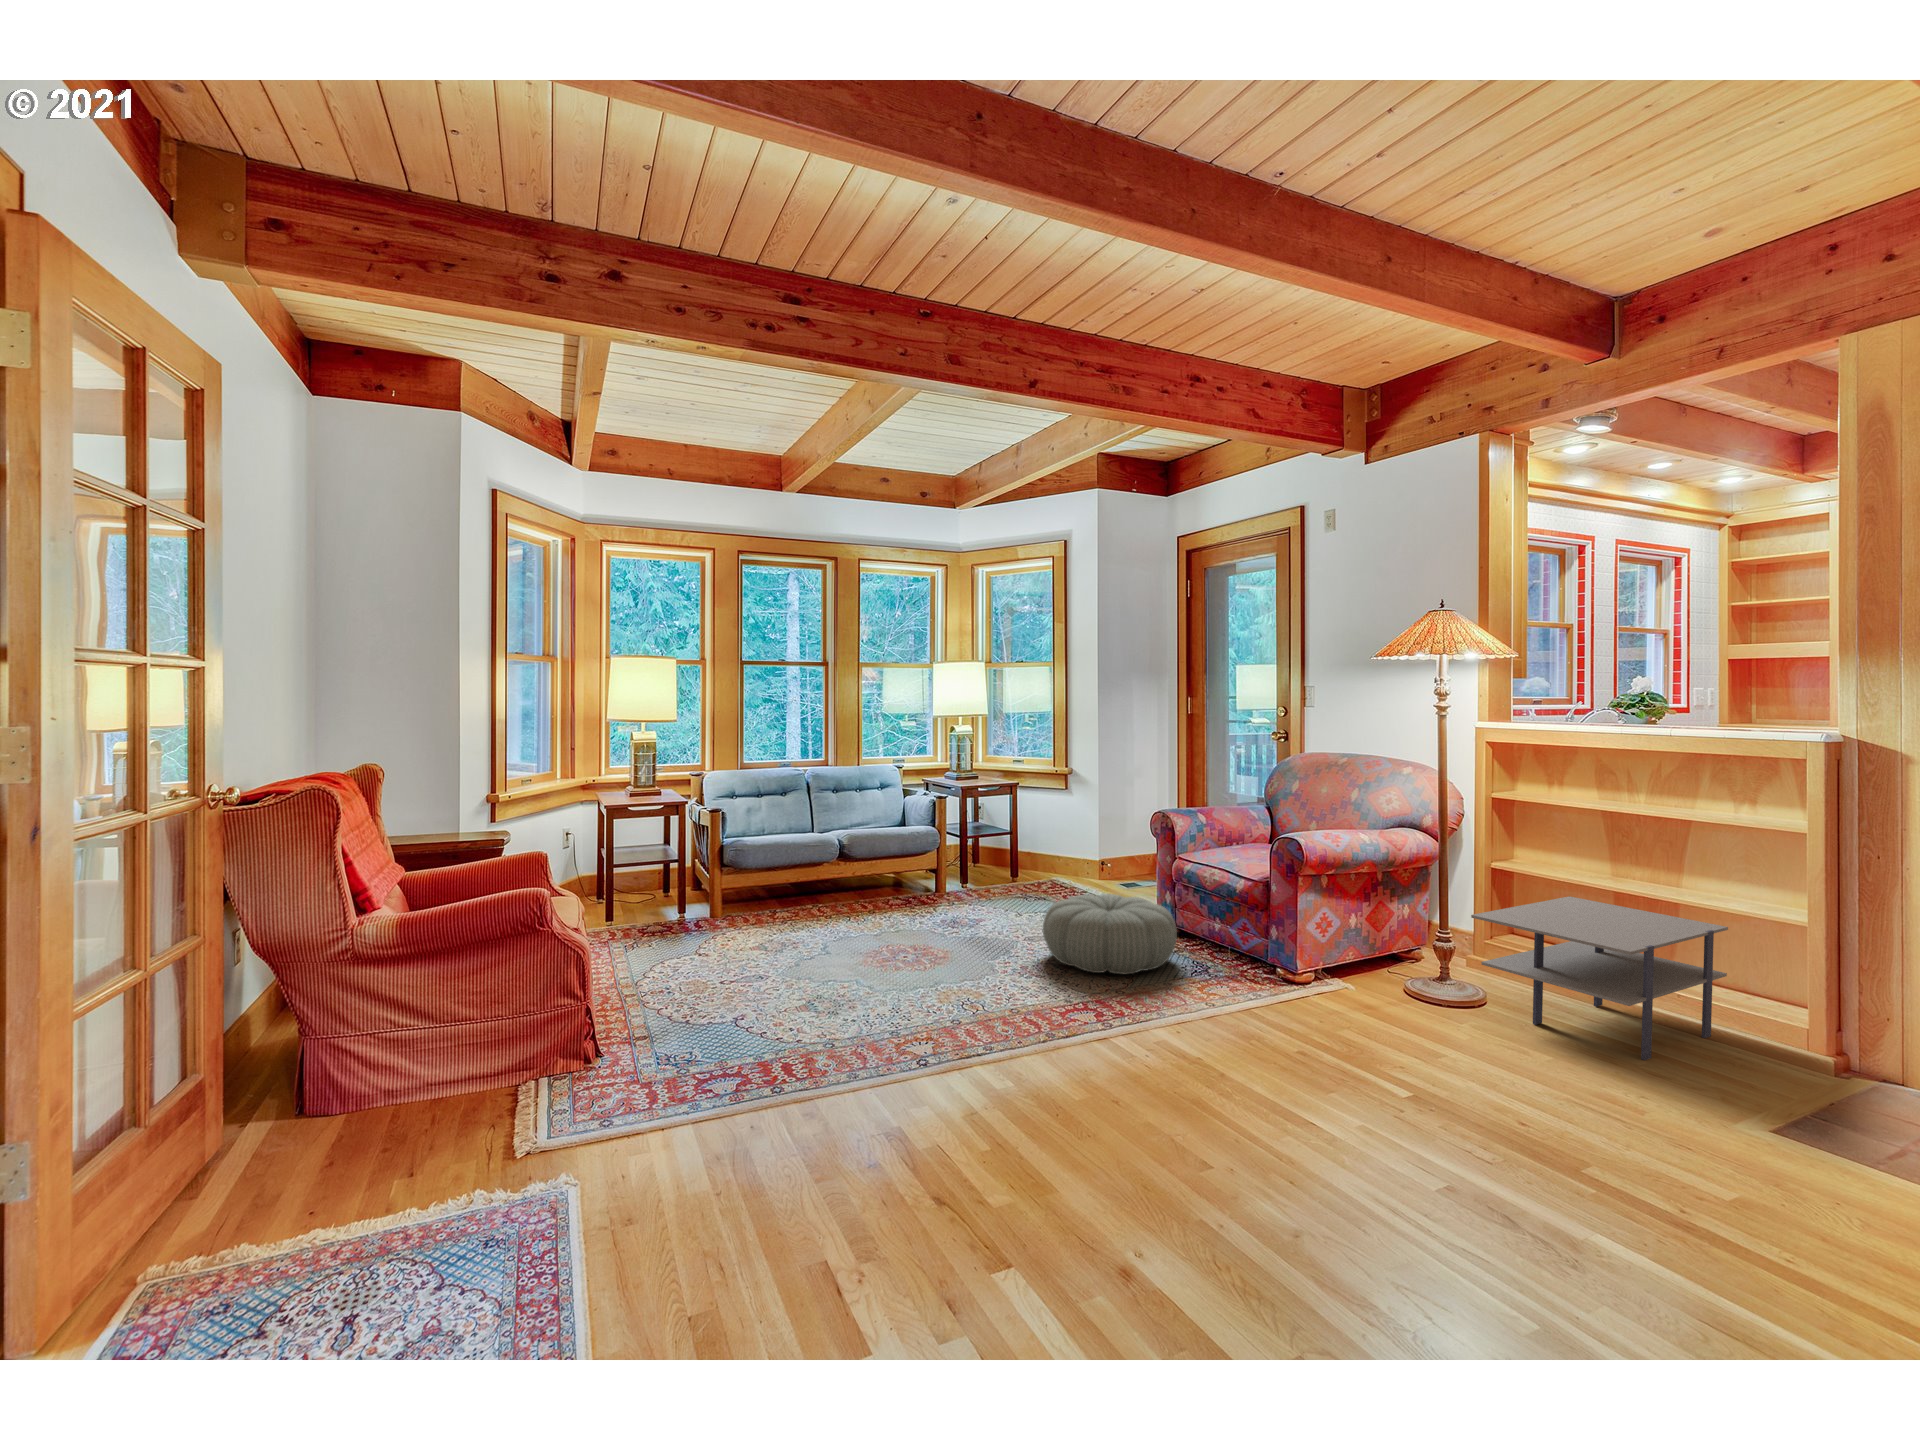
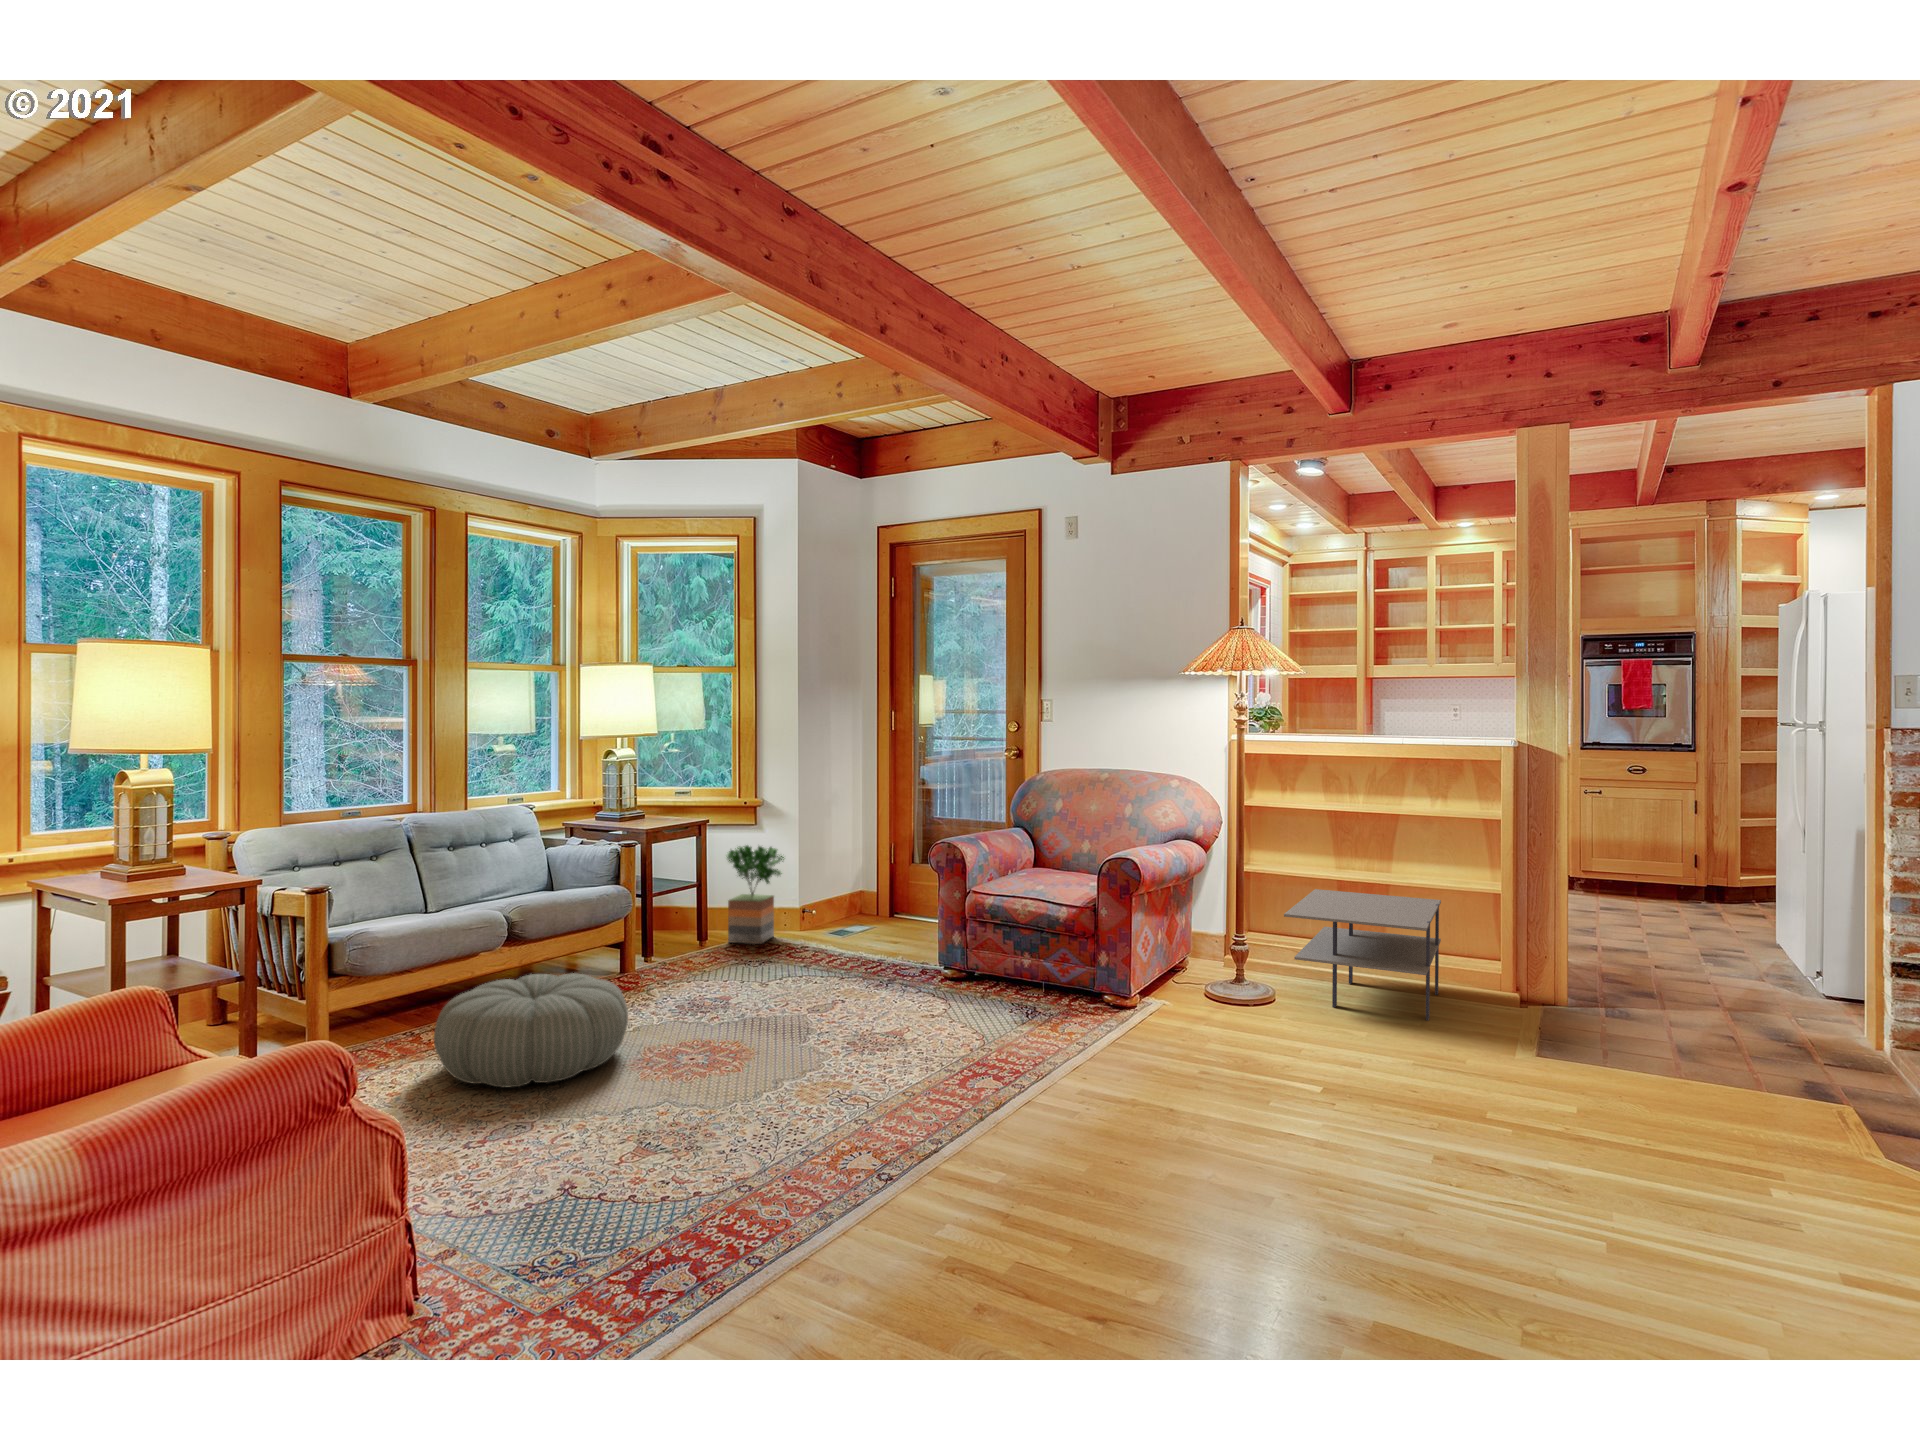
potted tree: none [1031,805,1082,886] -> present [726,845,785,944]
pouf: present [1043,894,1177,974] -> present [434,973,628,1088]

